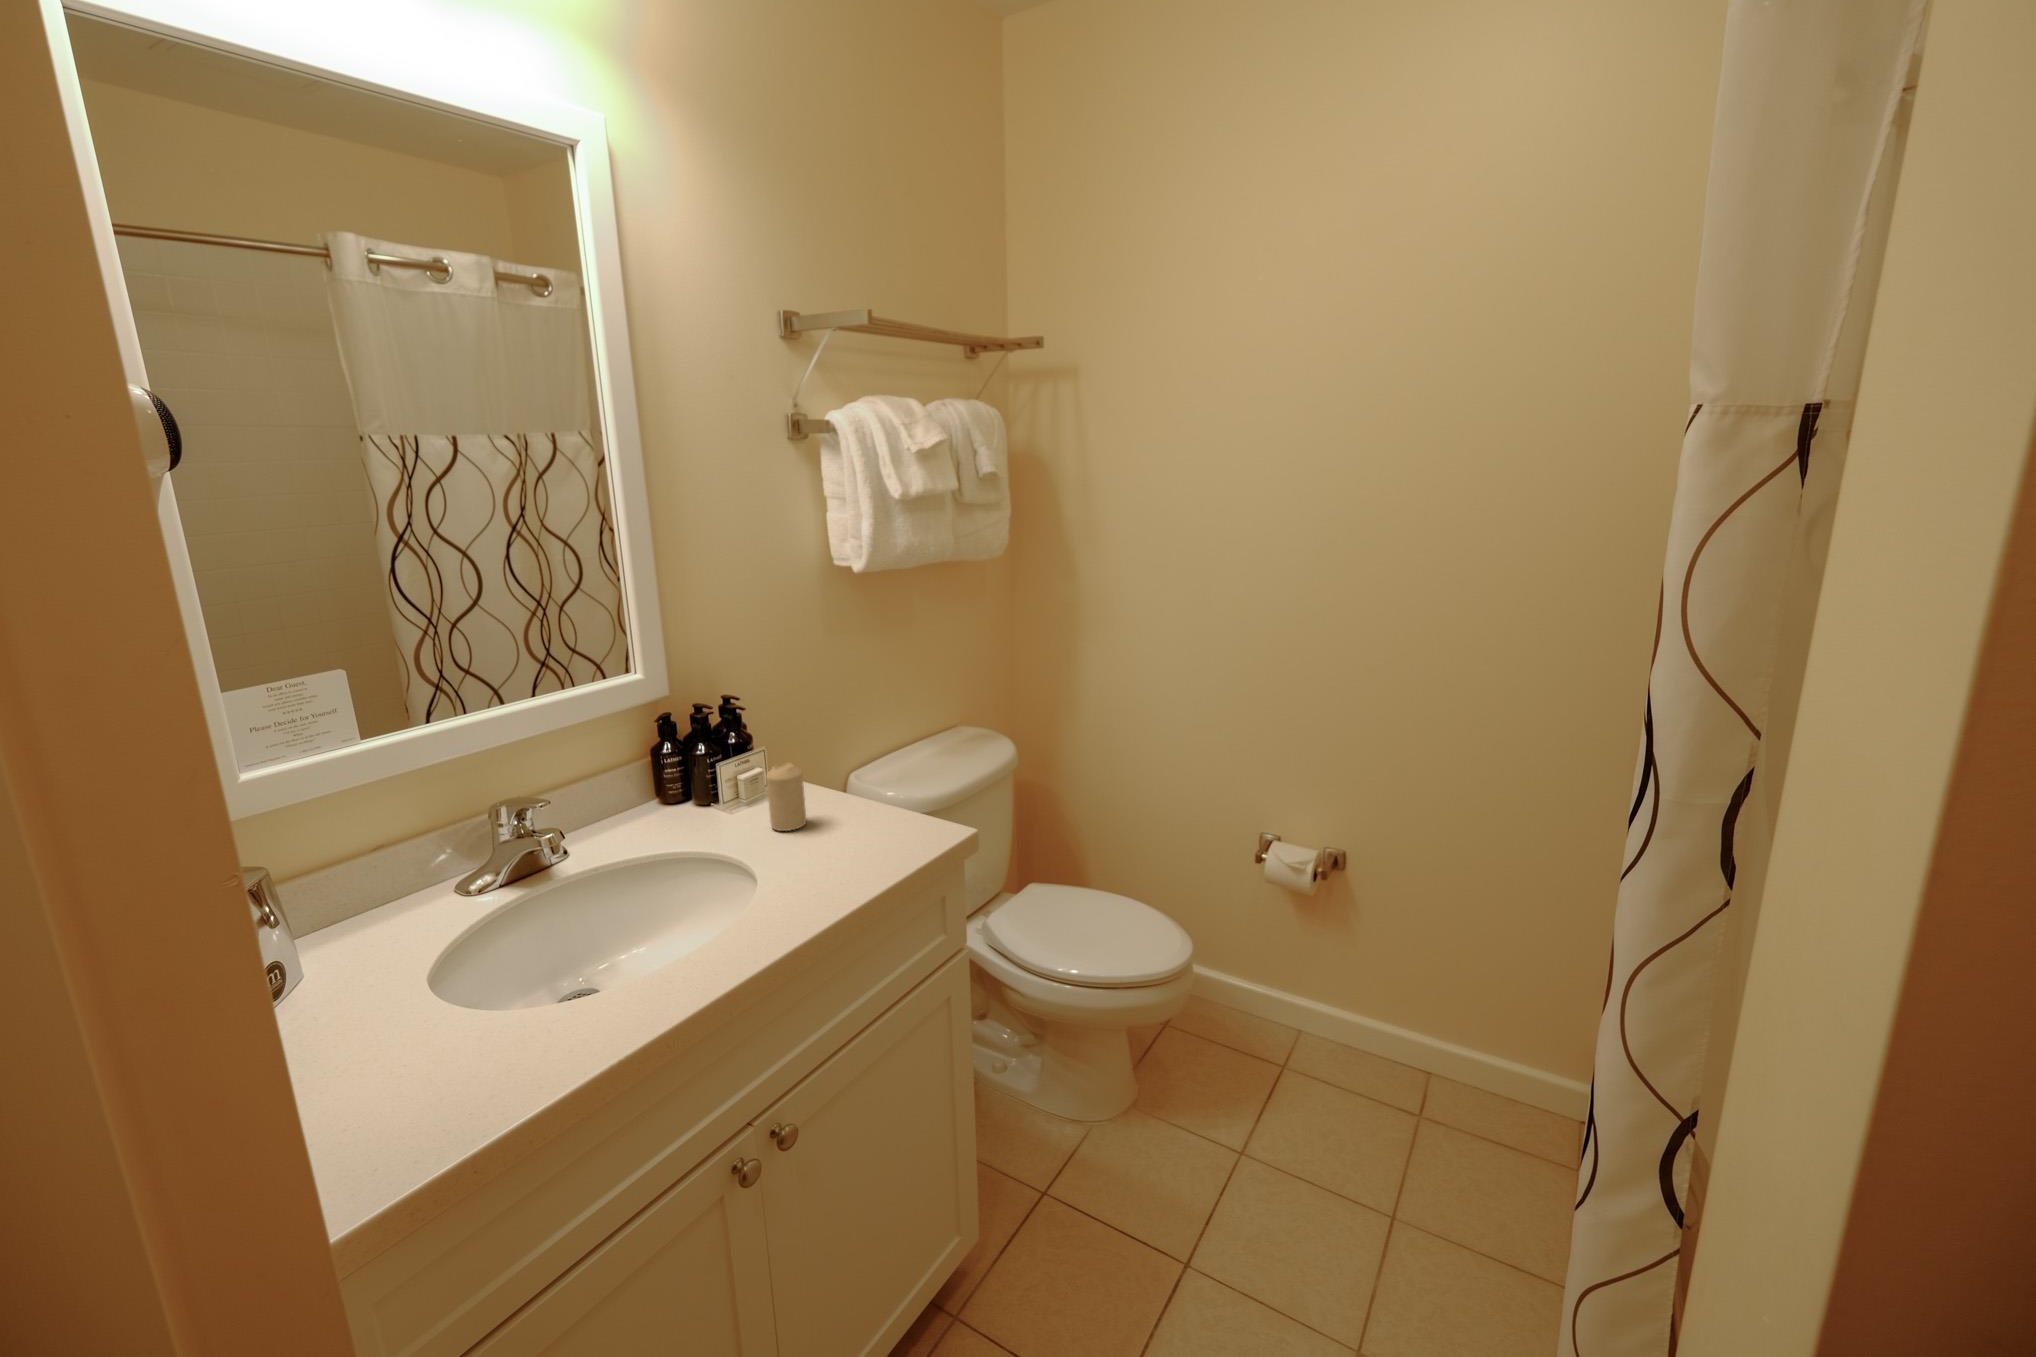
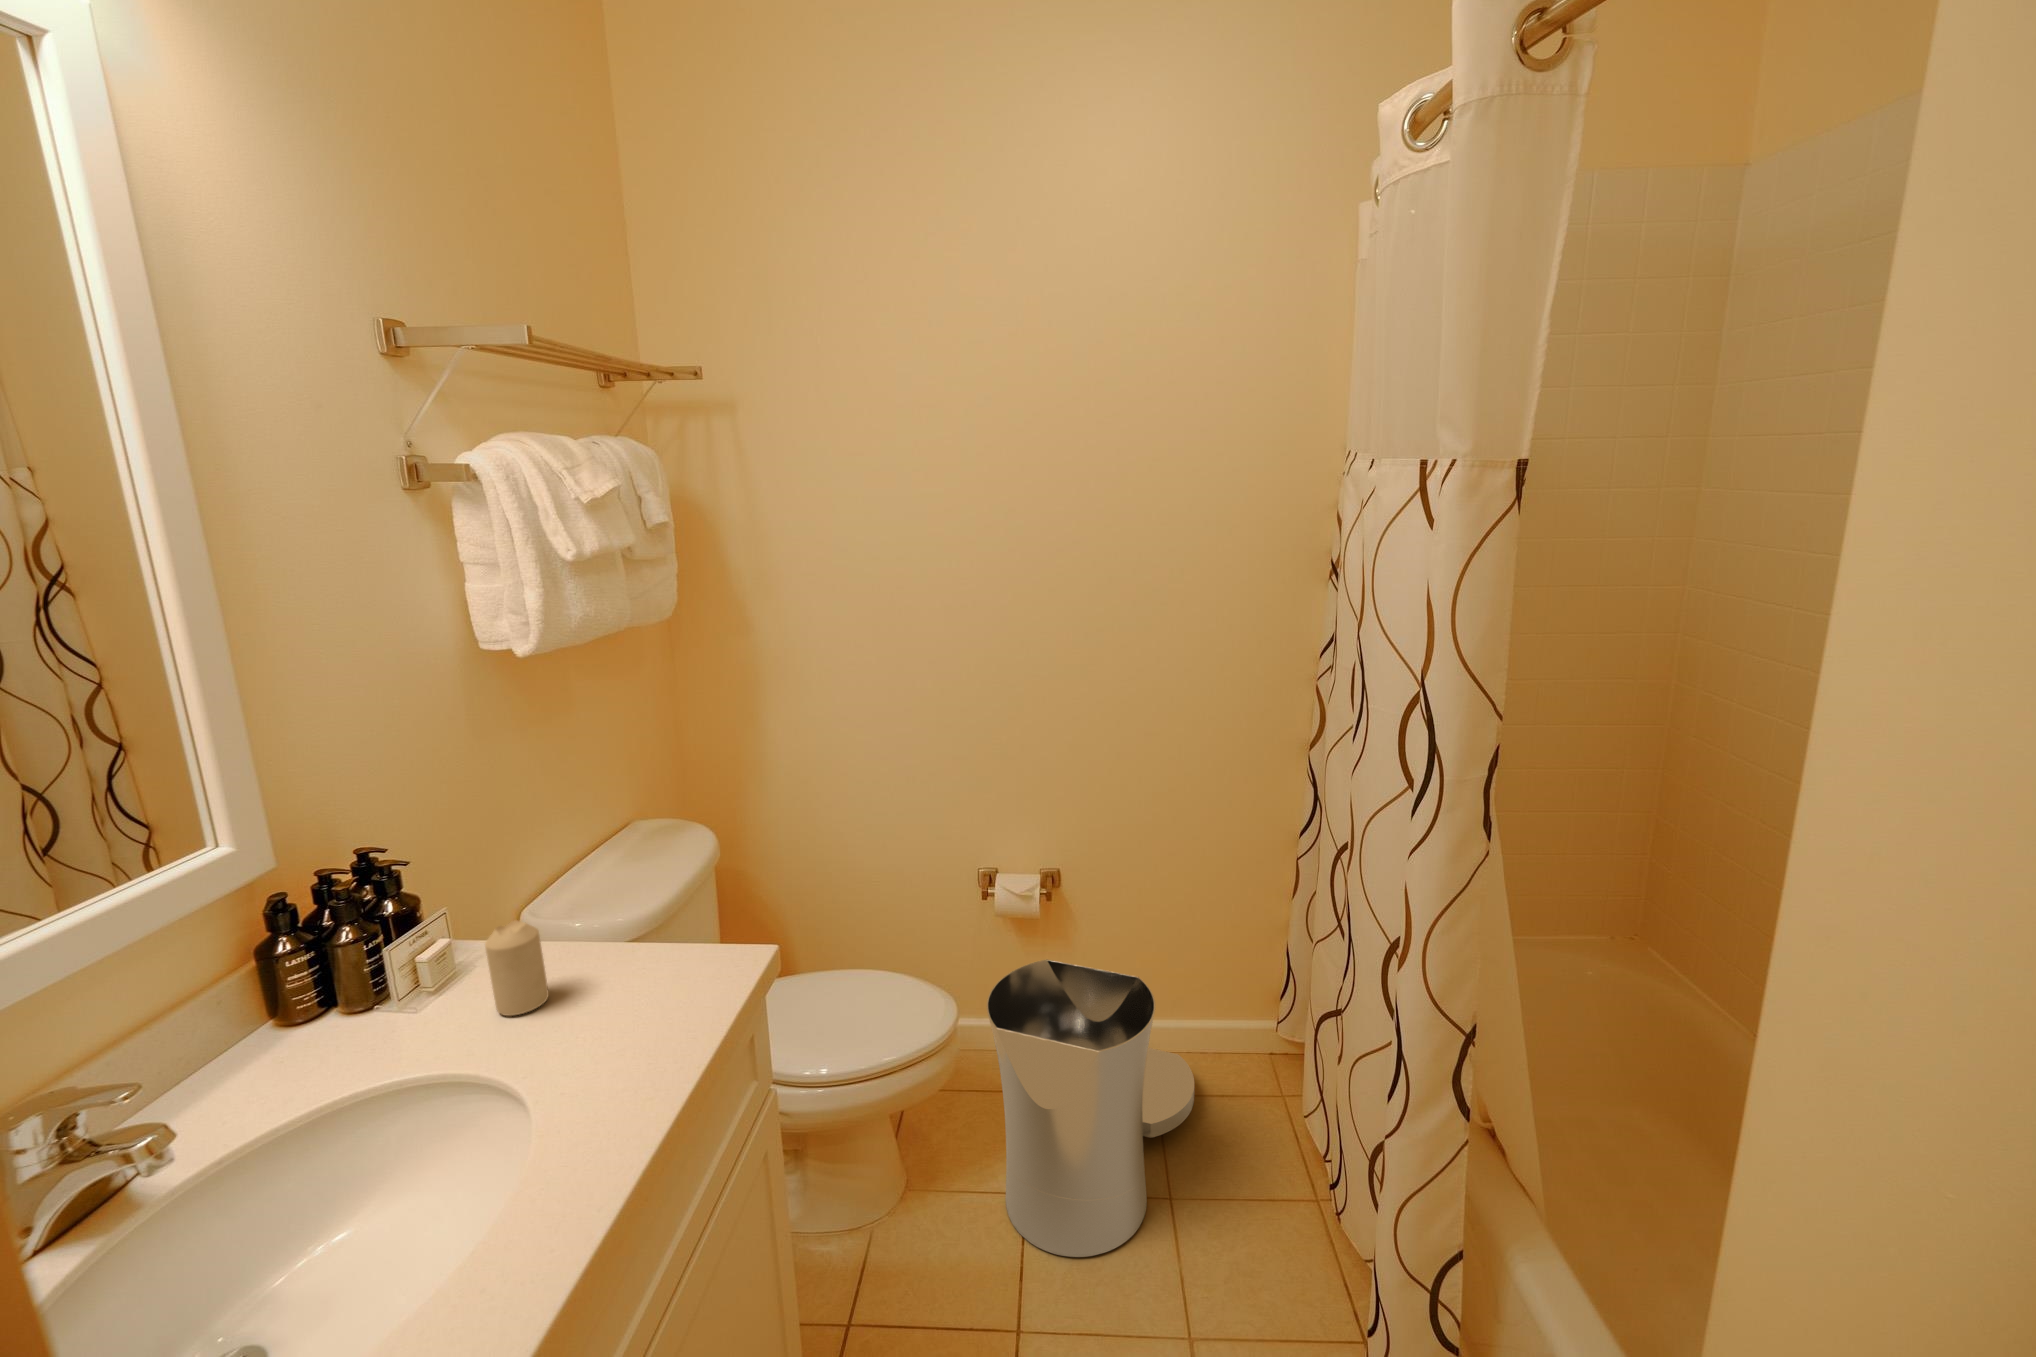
trash can: none [1213,934,1471,1241] -> present [987,959,1194,1257]

